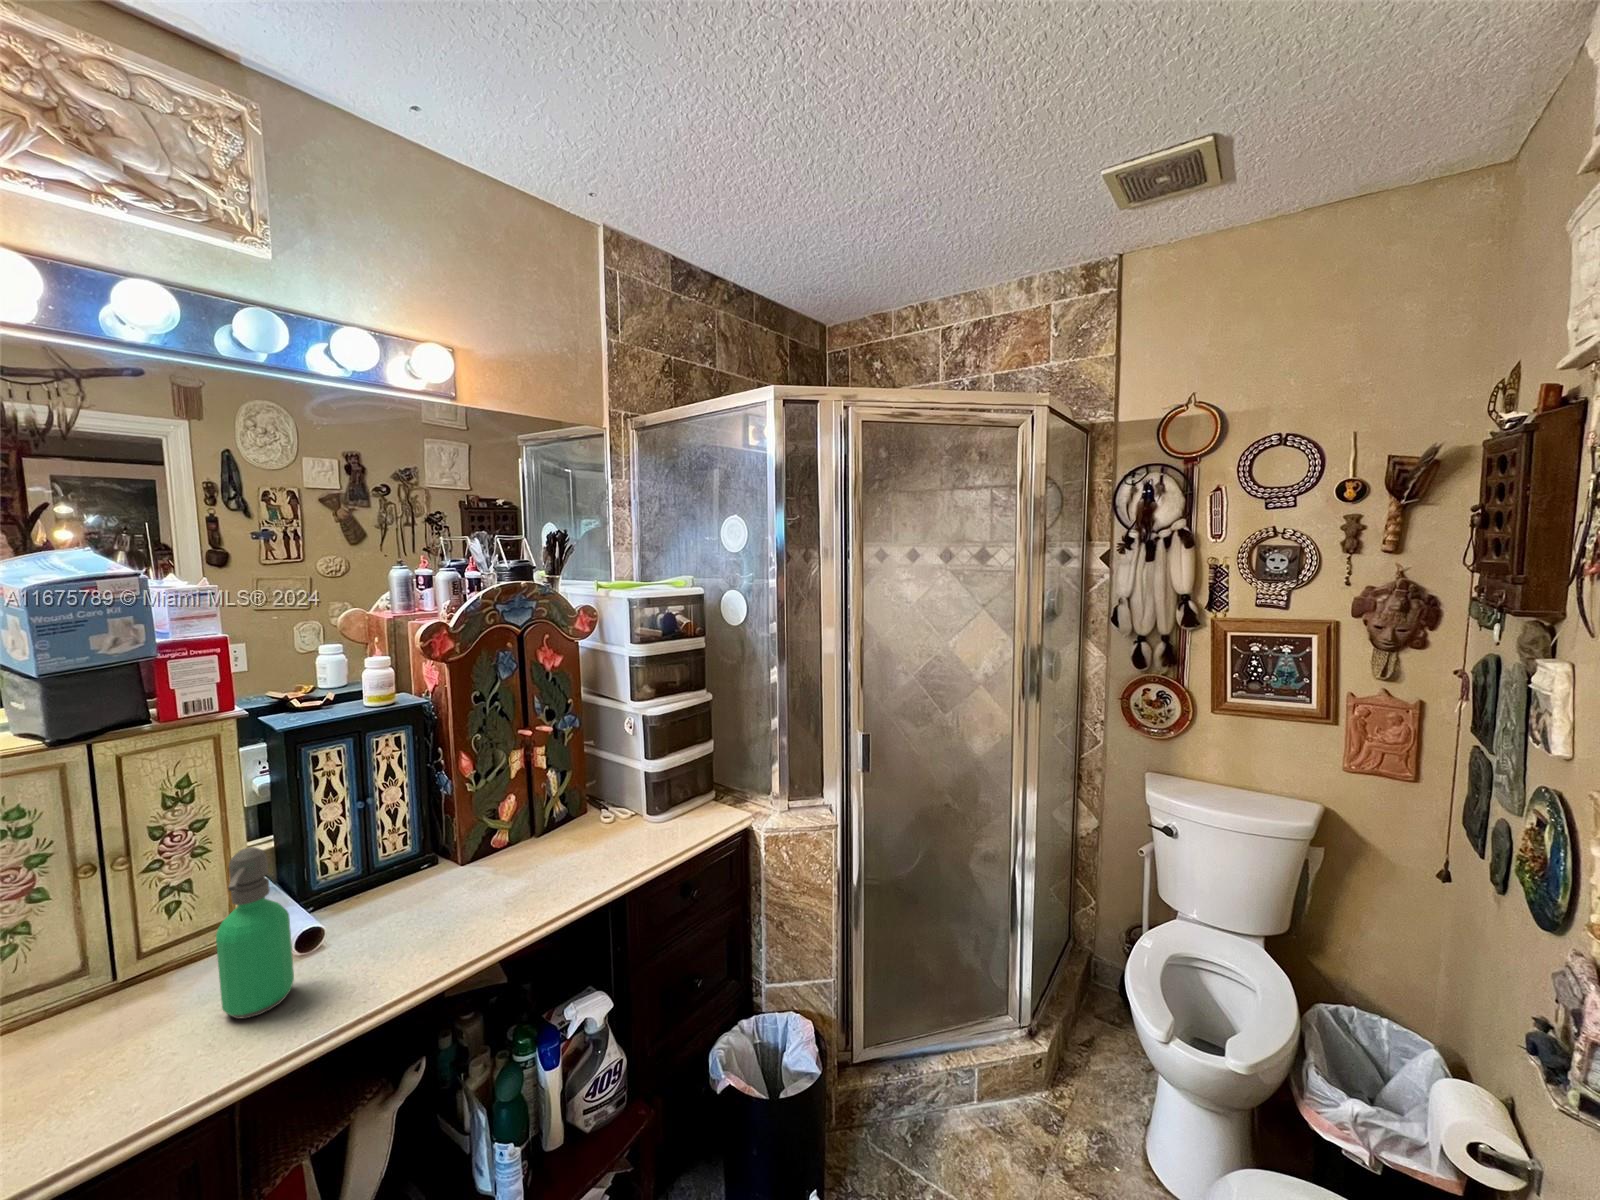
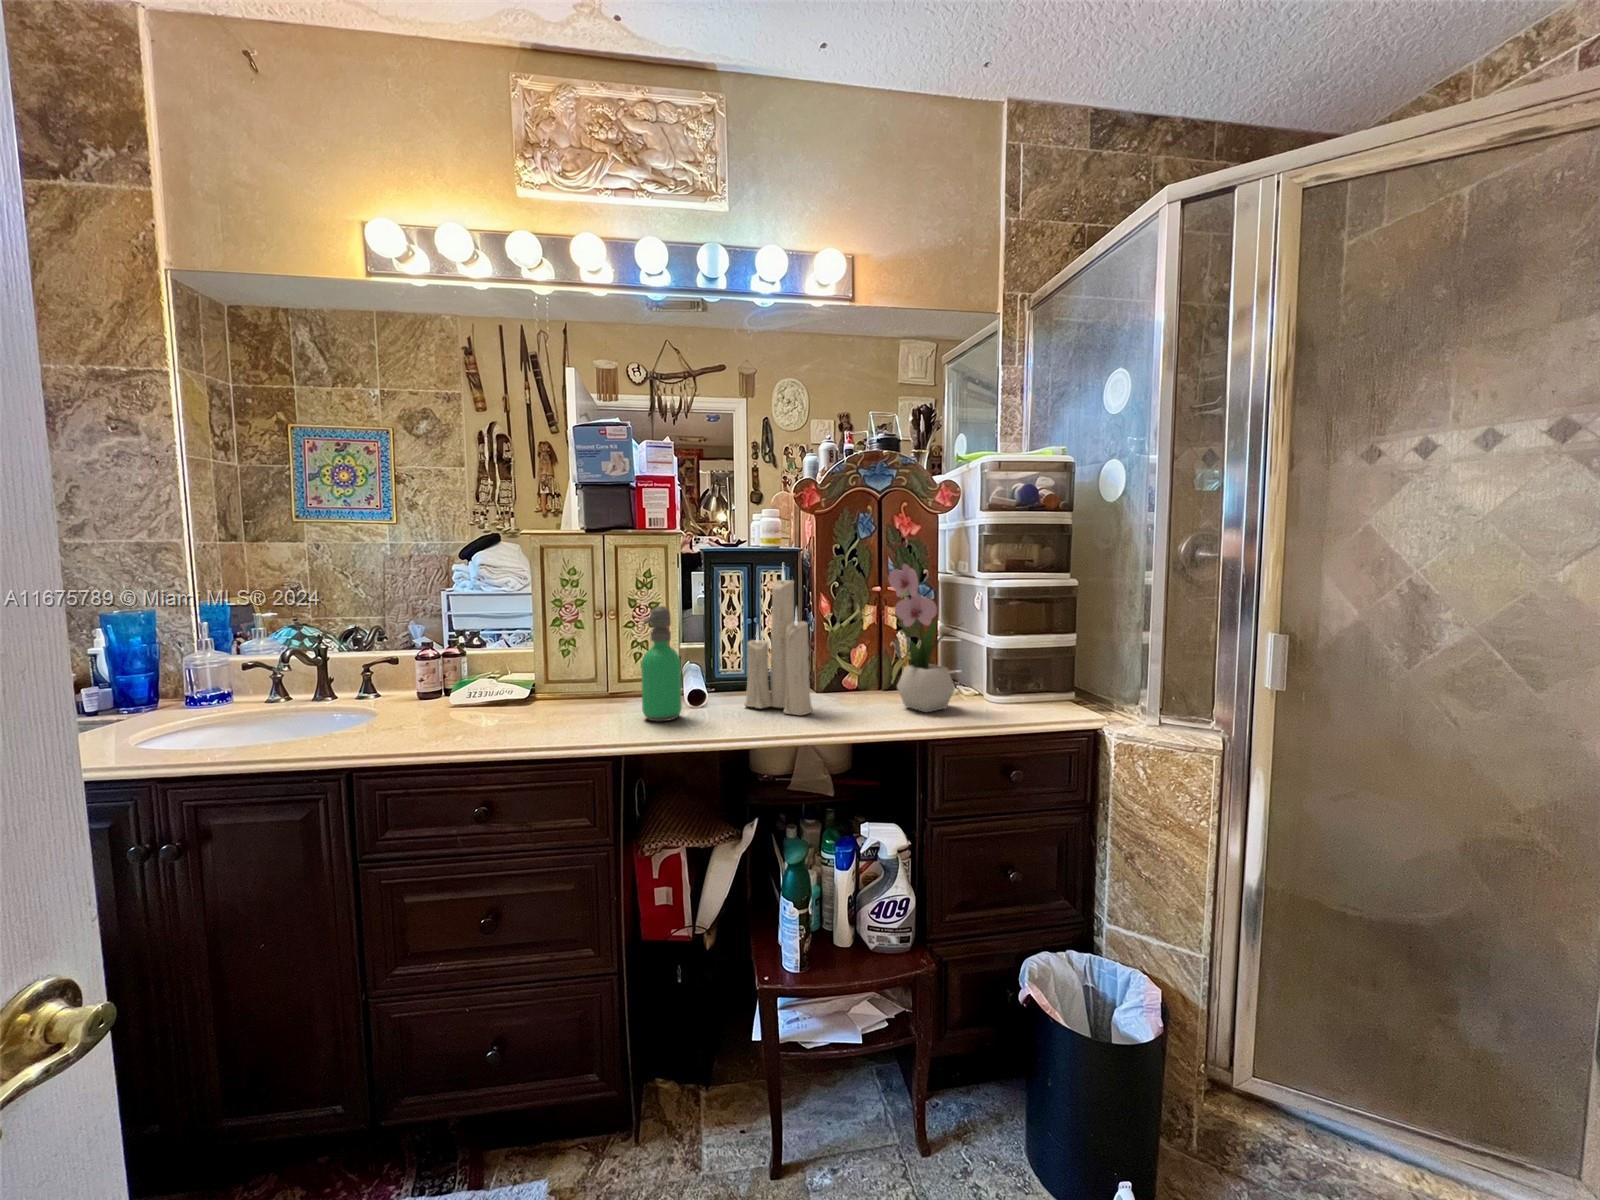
flower arrangement: none [557,690,633,861] -> present [888,542,955,712]
candle: none [380,727,481,927] -> present [744,565,812,715]

